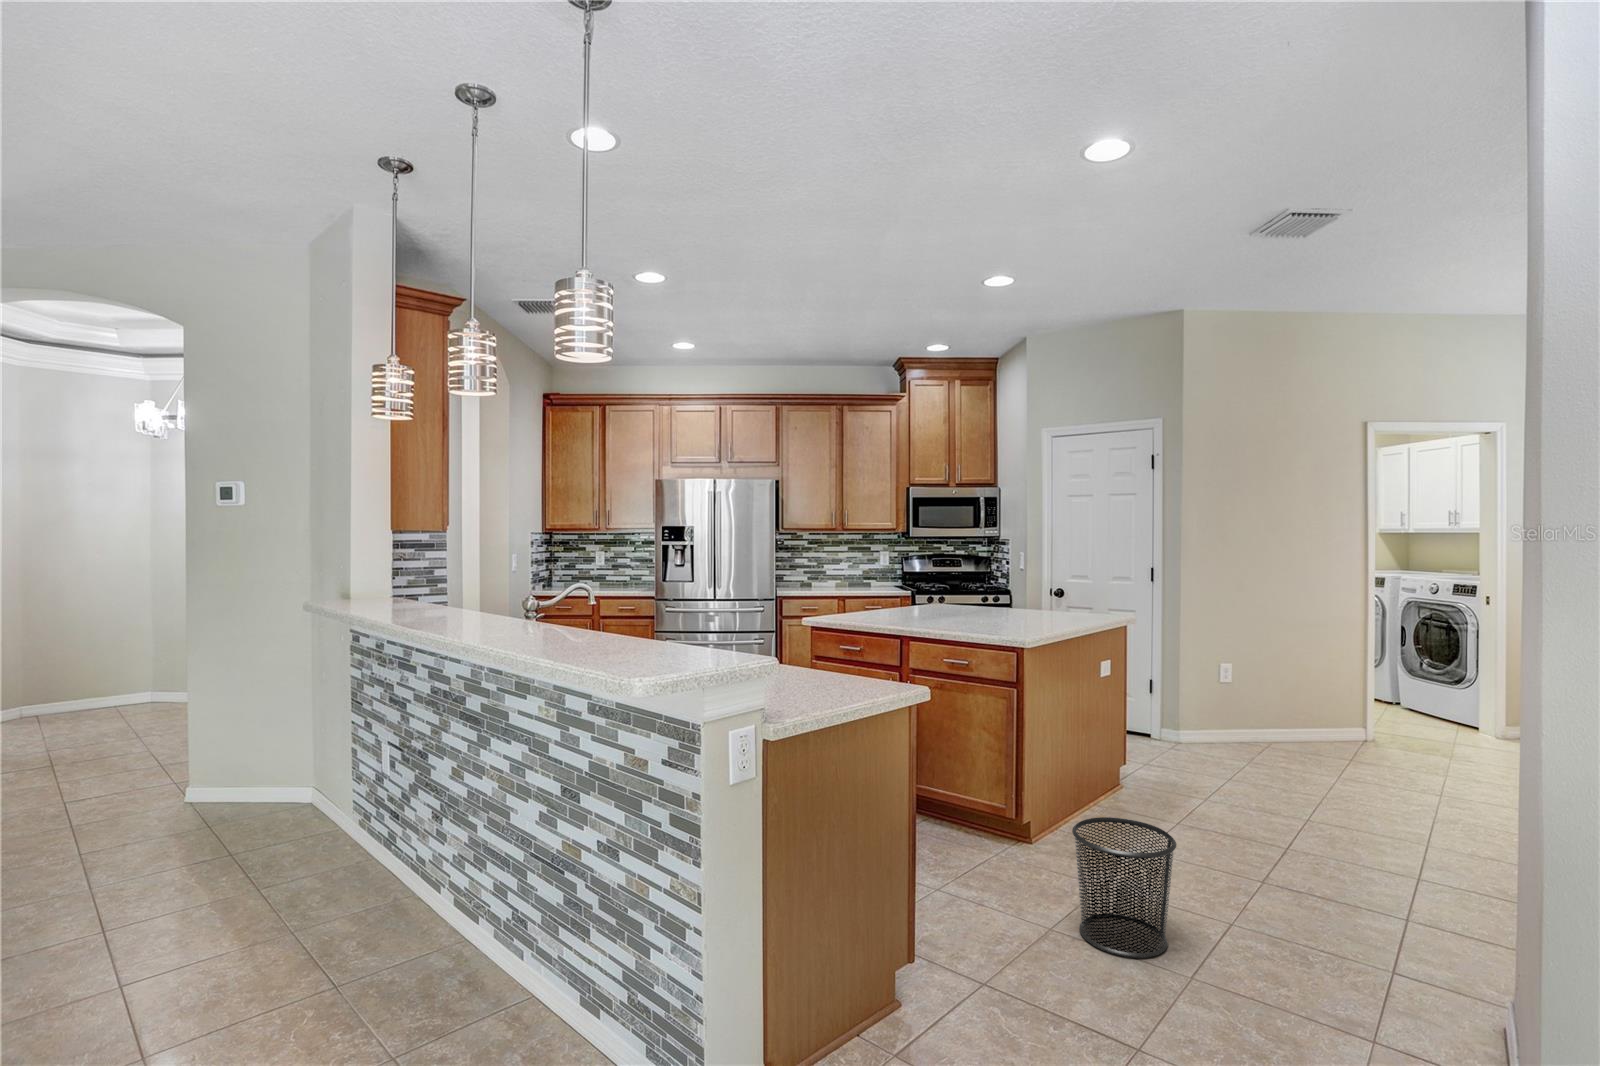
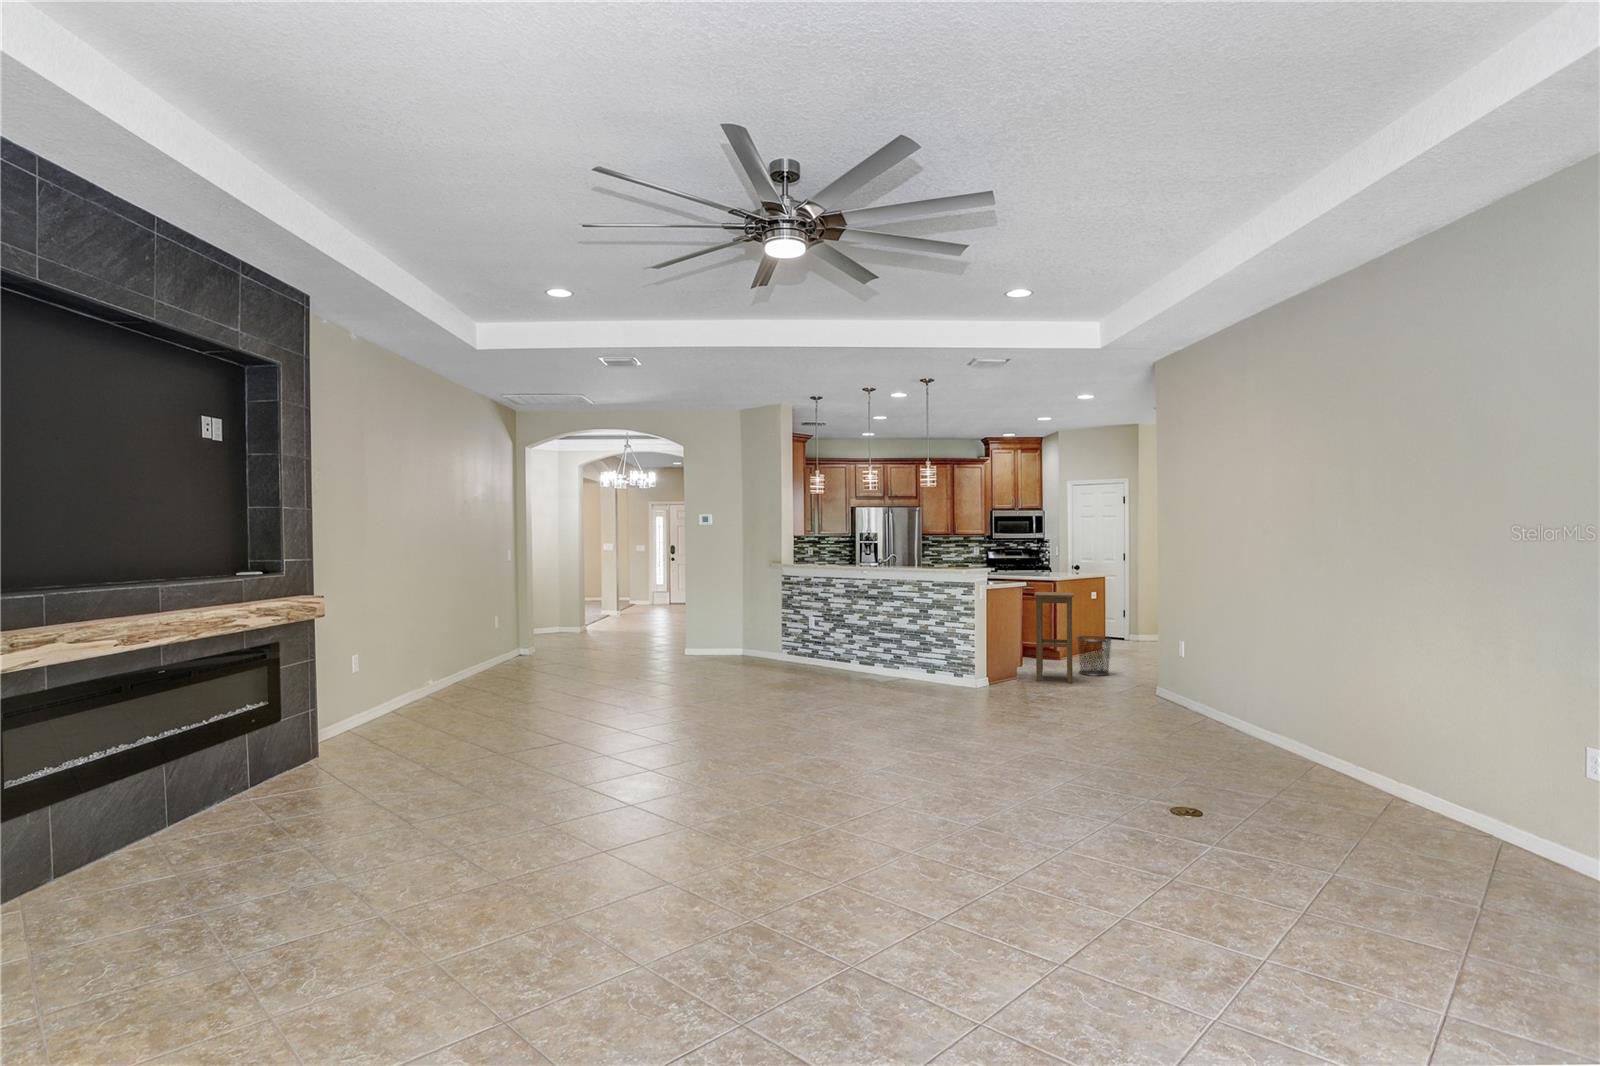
stool: none [945,704,1072,1027] -> present [1034,592,1074,683]

